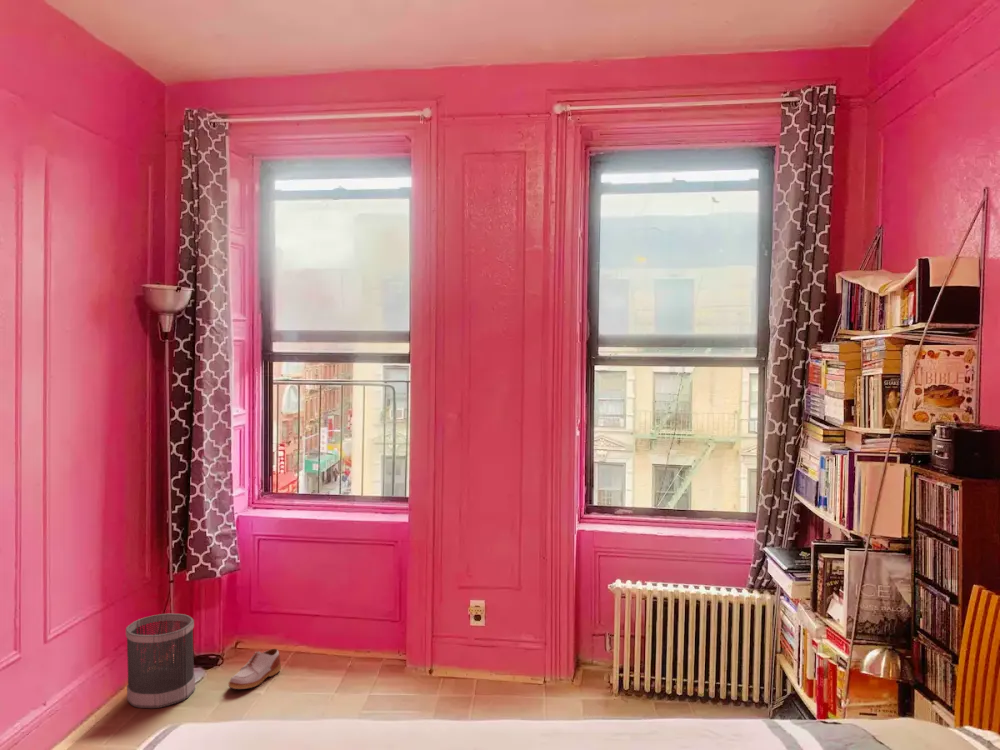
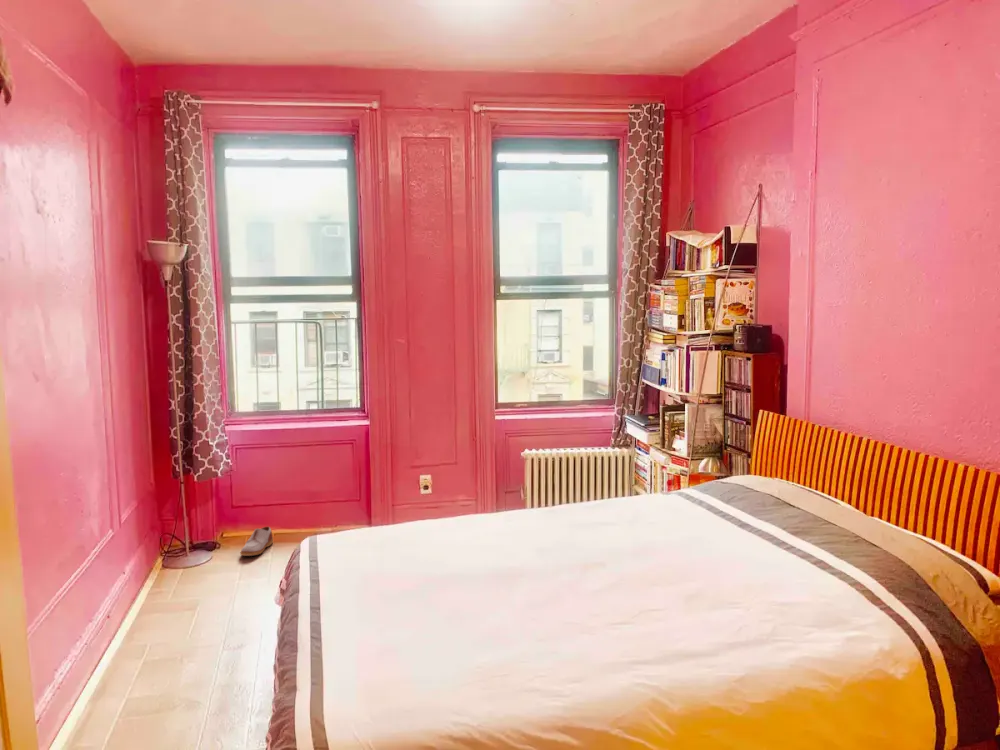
wastebasket: present [126,614,195,708] -> none [156,505,213,577]

